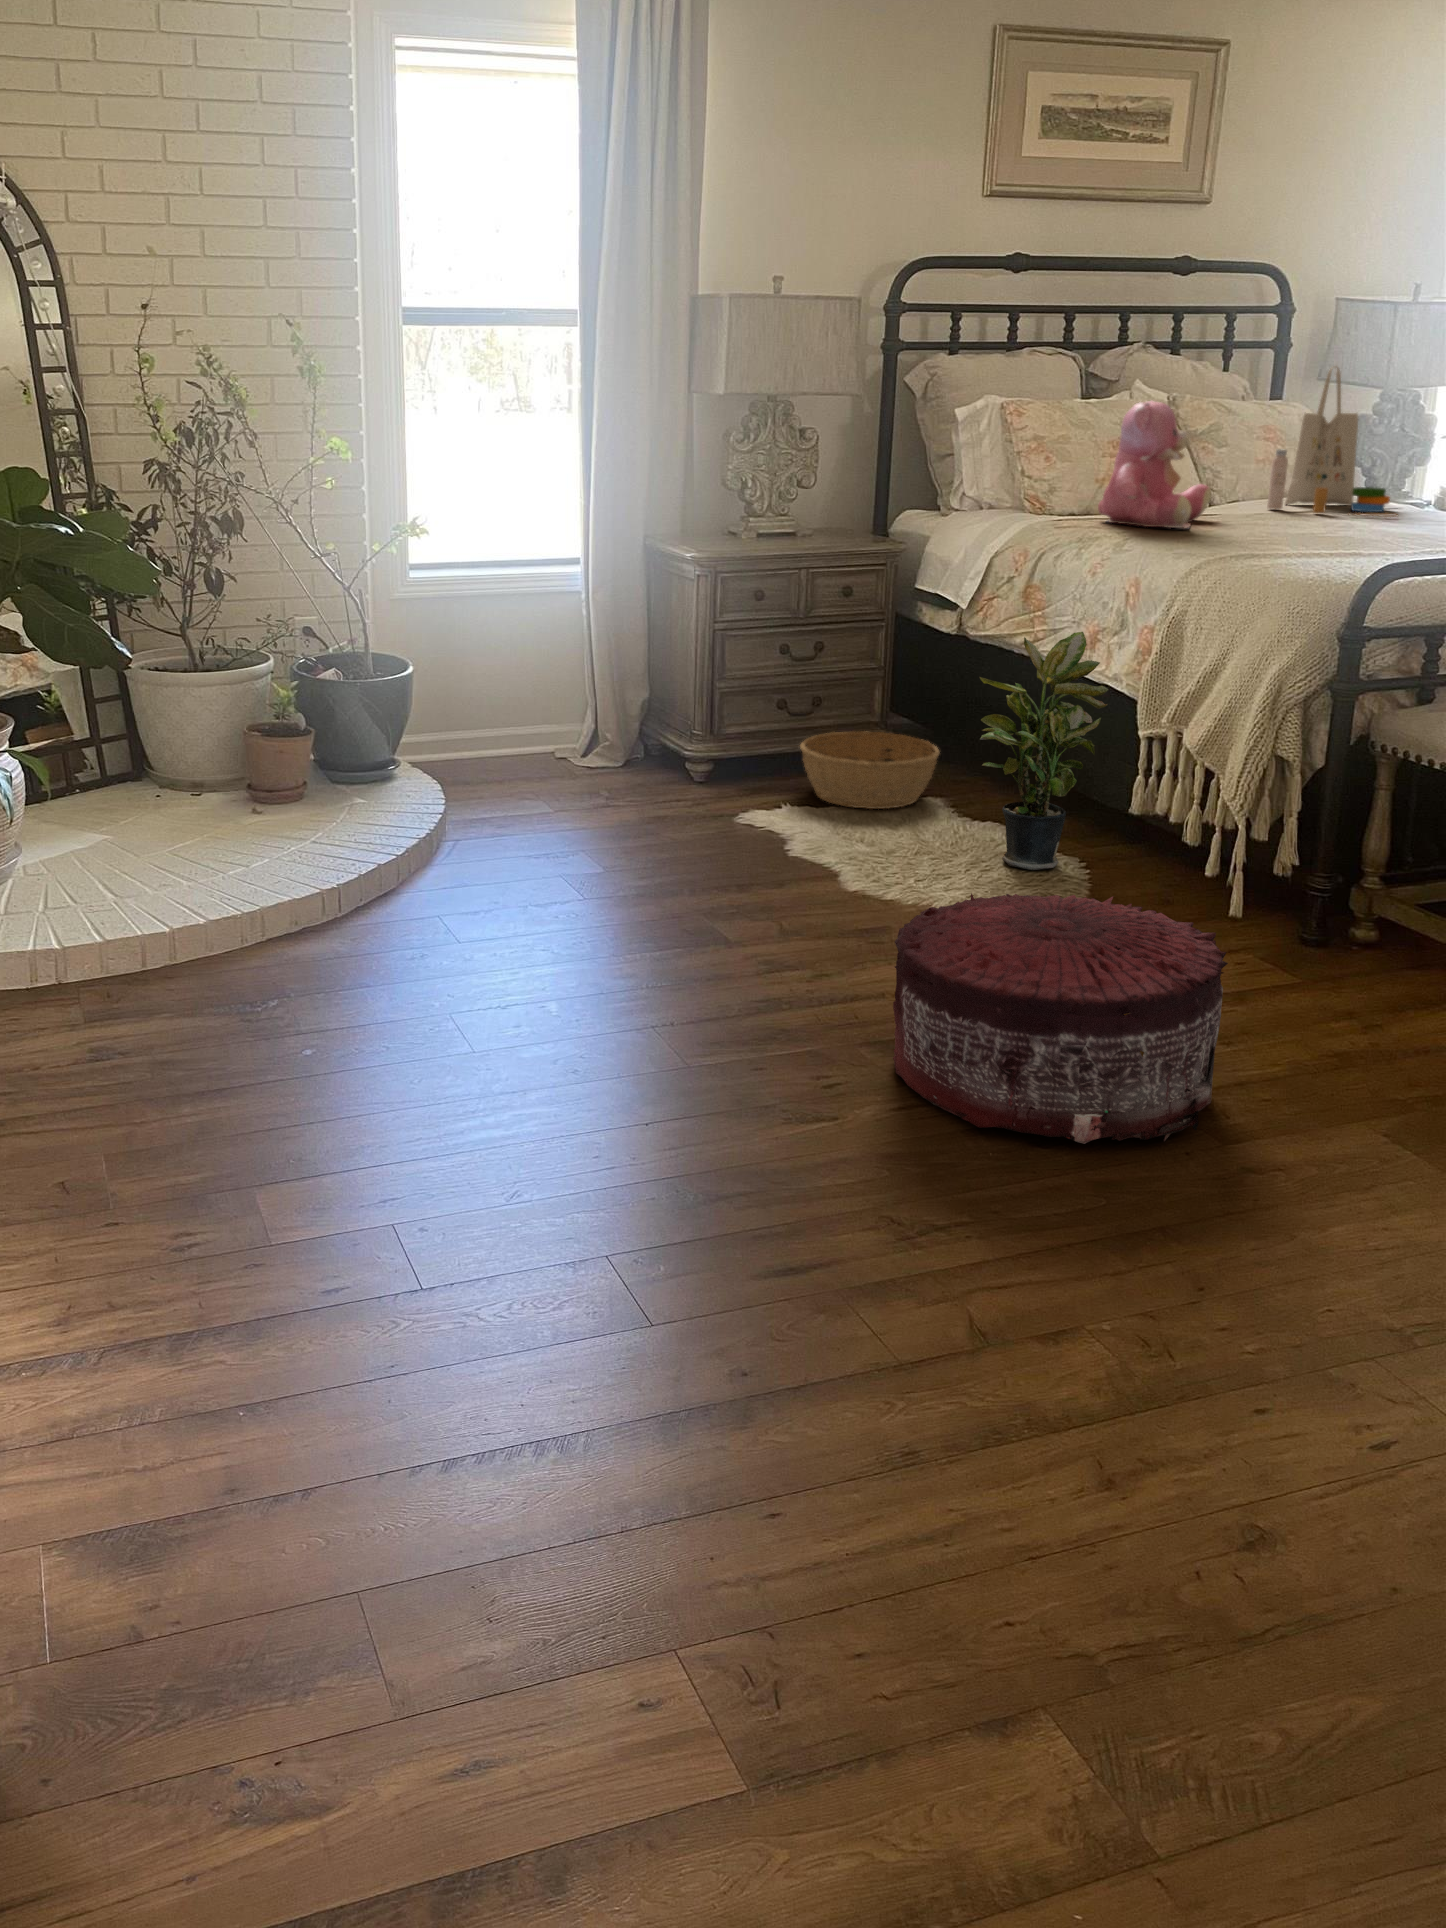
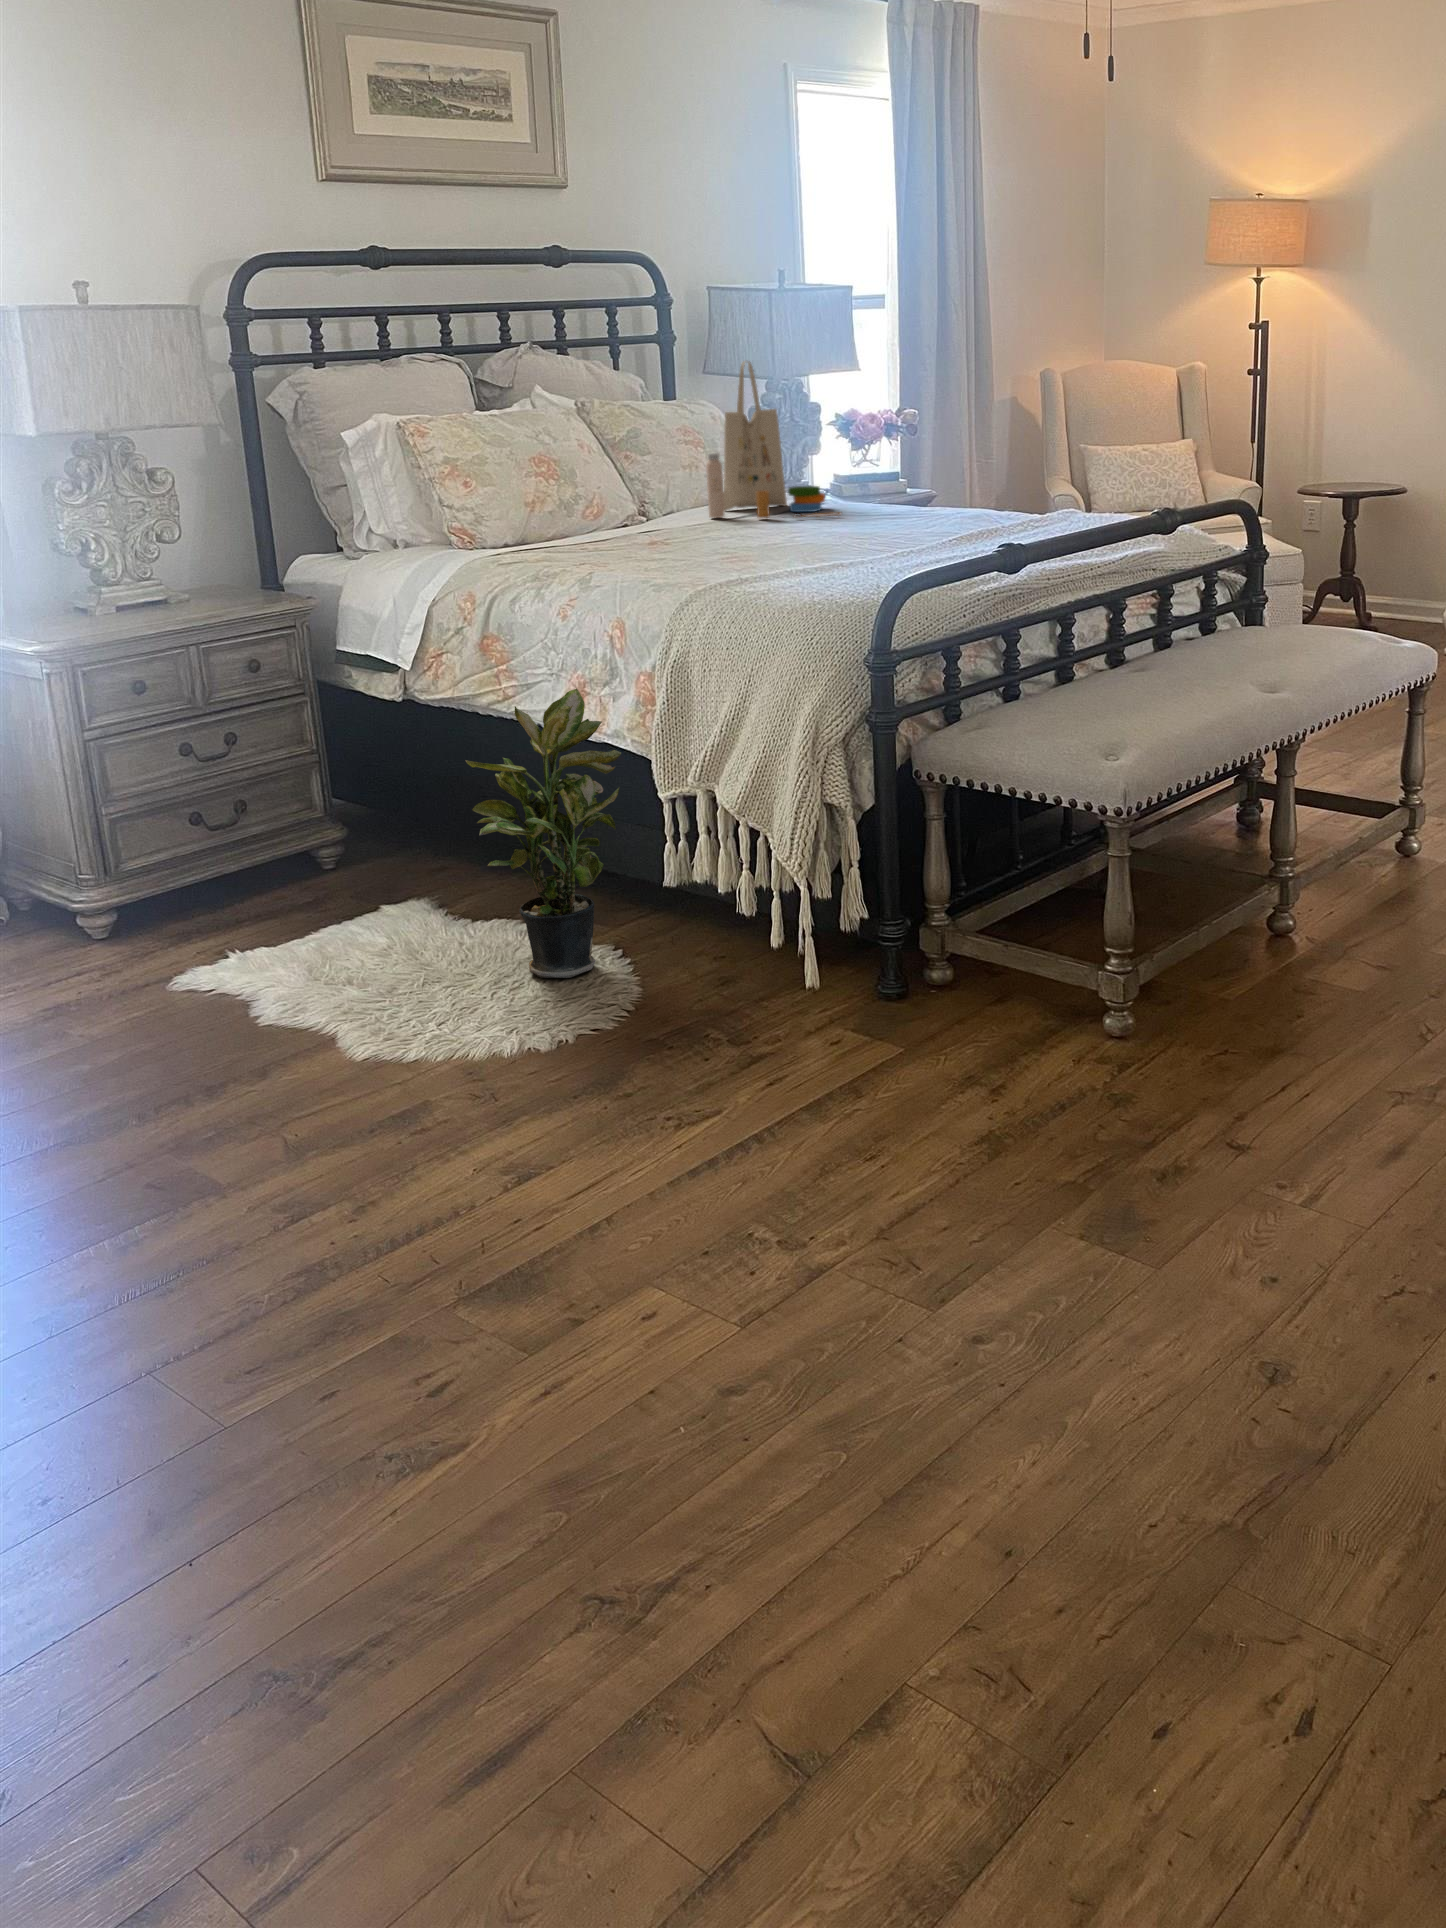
teddy bear: present [1098,401,1211,528] -> none [542,409,659,554]
basket: present [800,731,939,809] -> none [232,832,413,939]
pouf: present [893,893,1228,1144] -> none [502,1026,925,1395]

